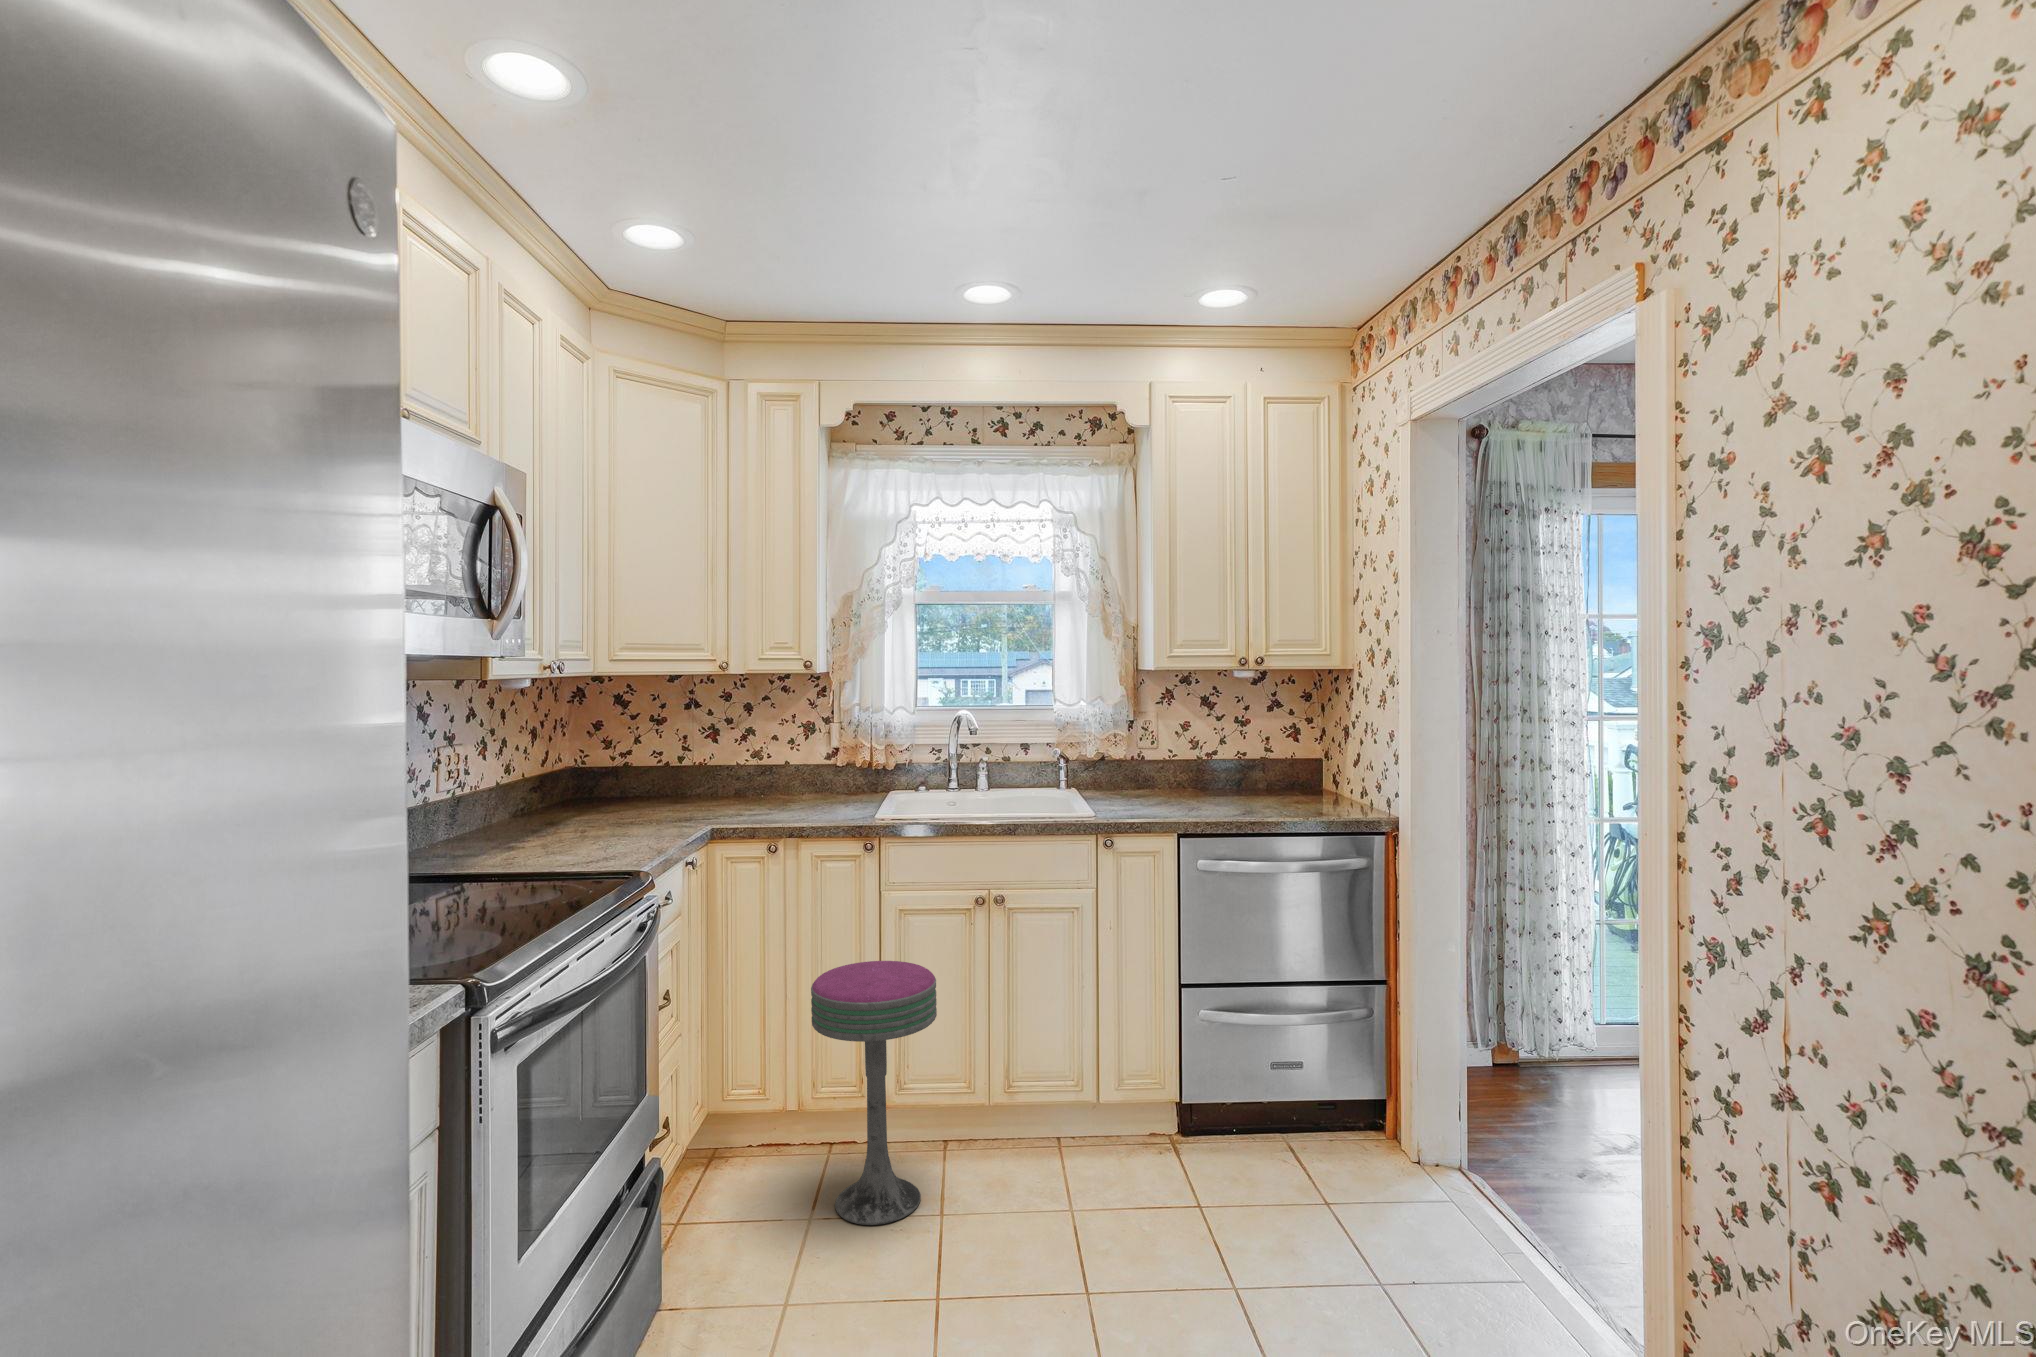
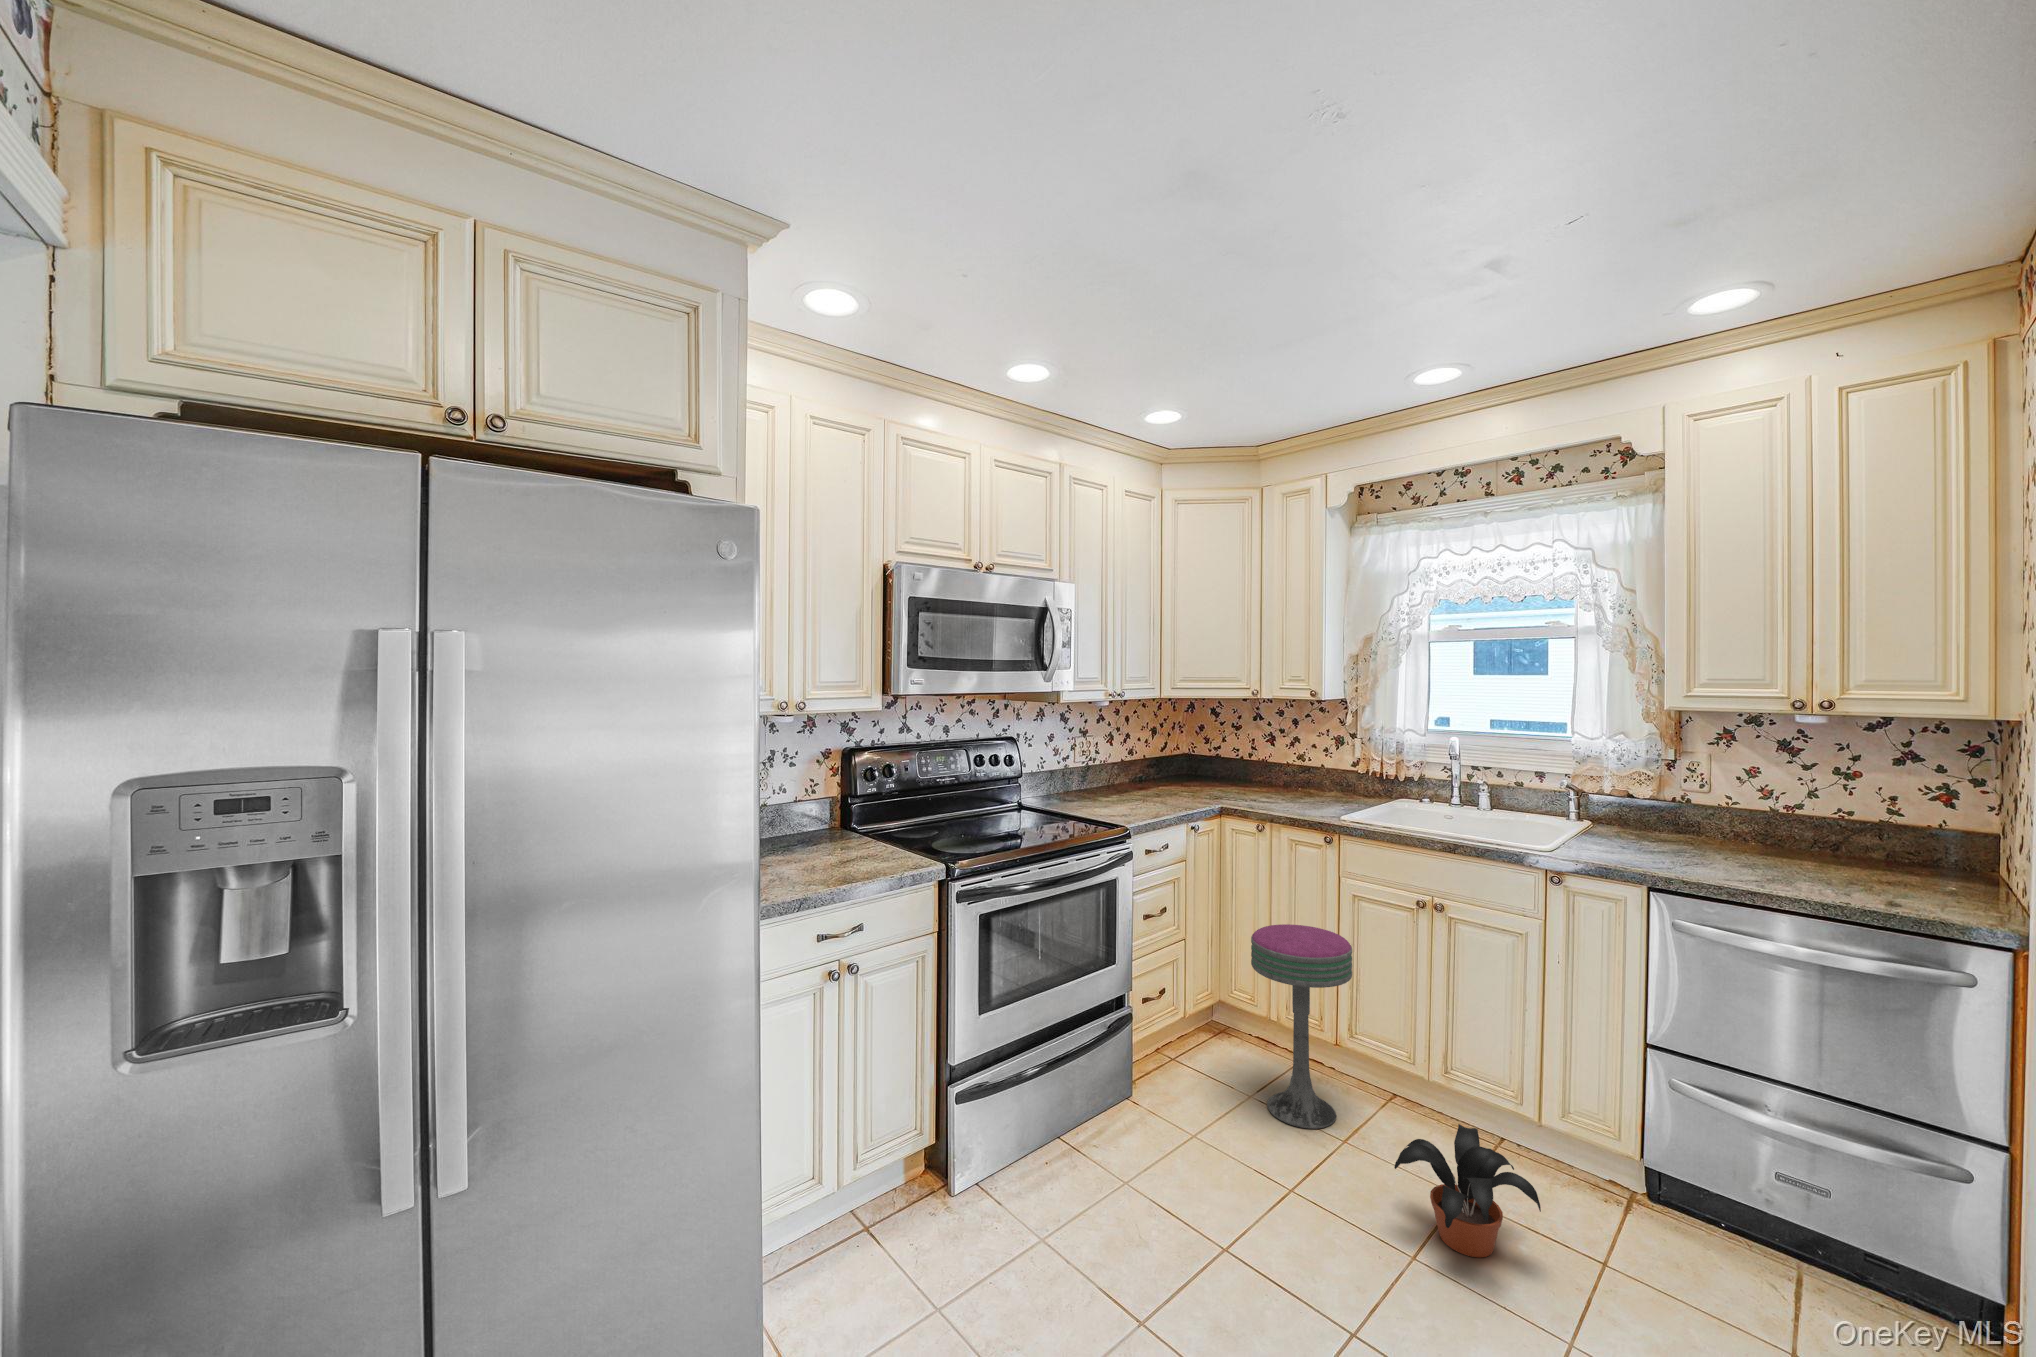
potted plant: none [1050,1125,1187,1265] -> present [1394,1124,1541,1257]

